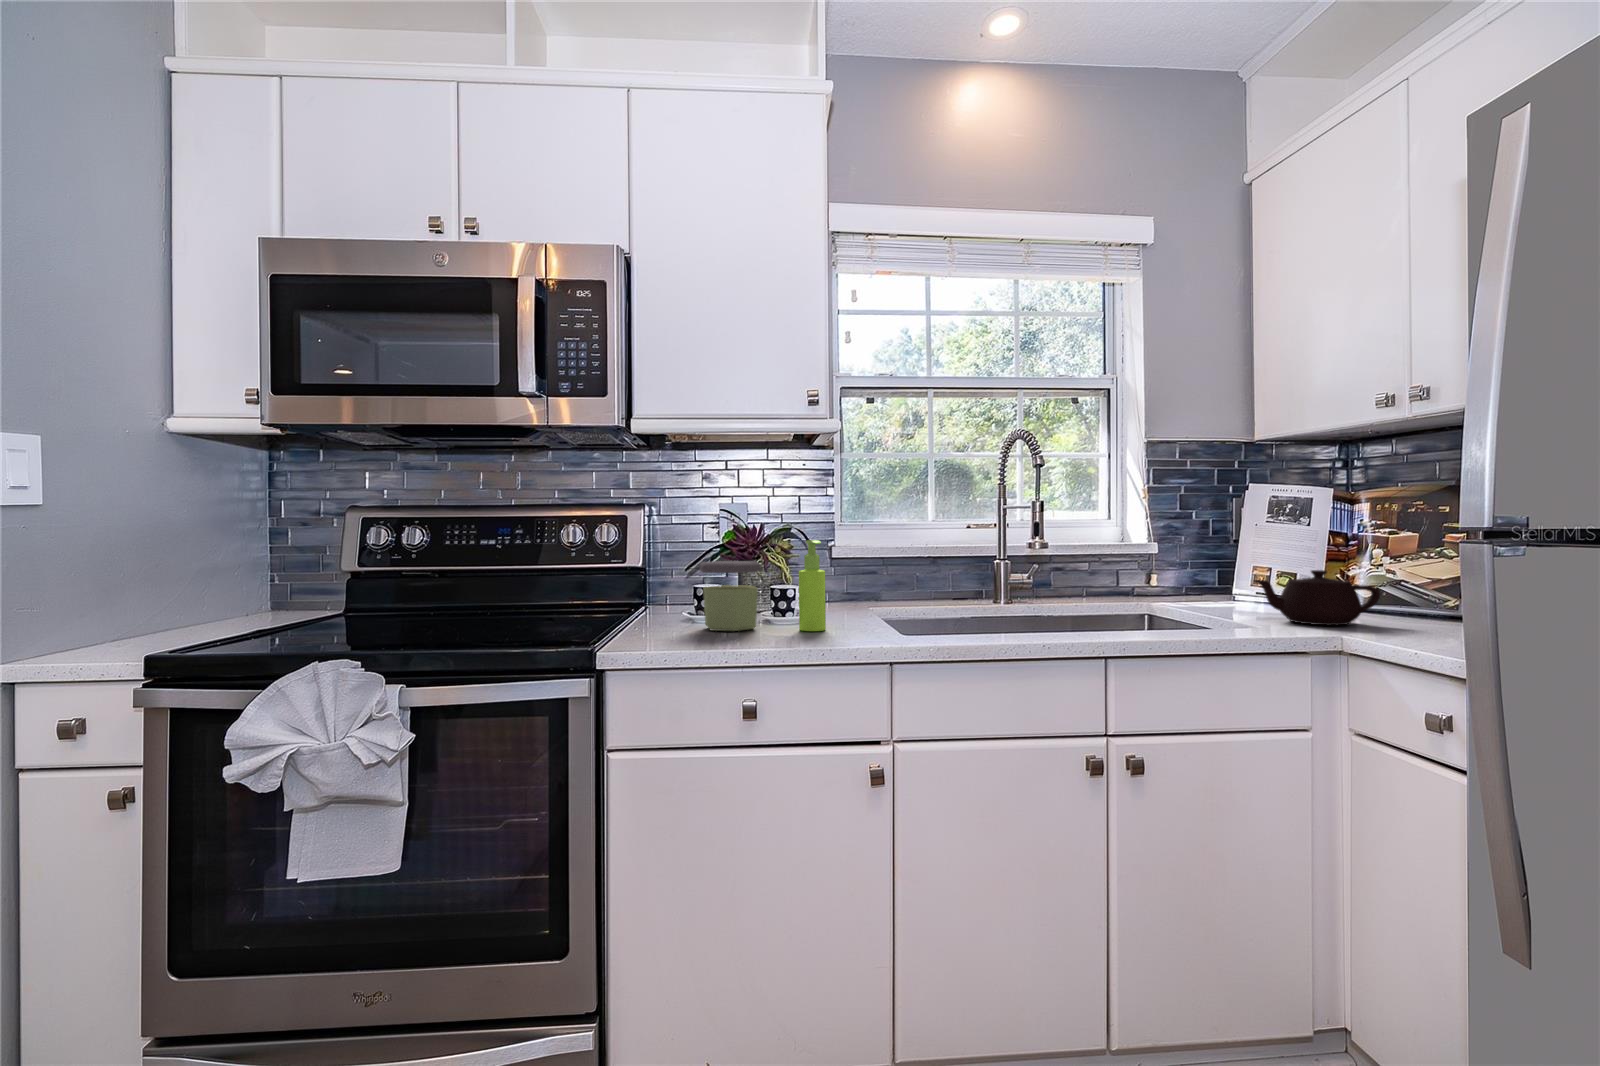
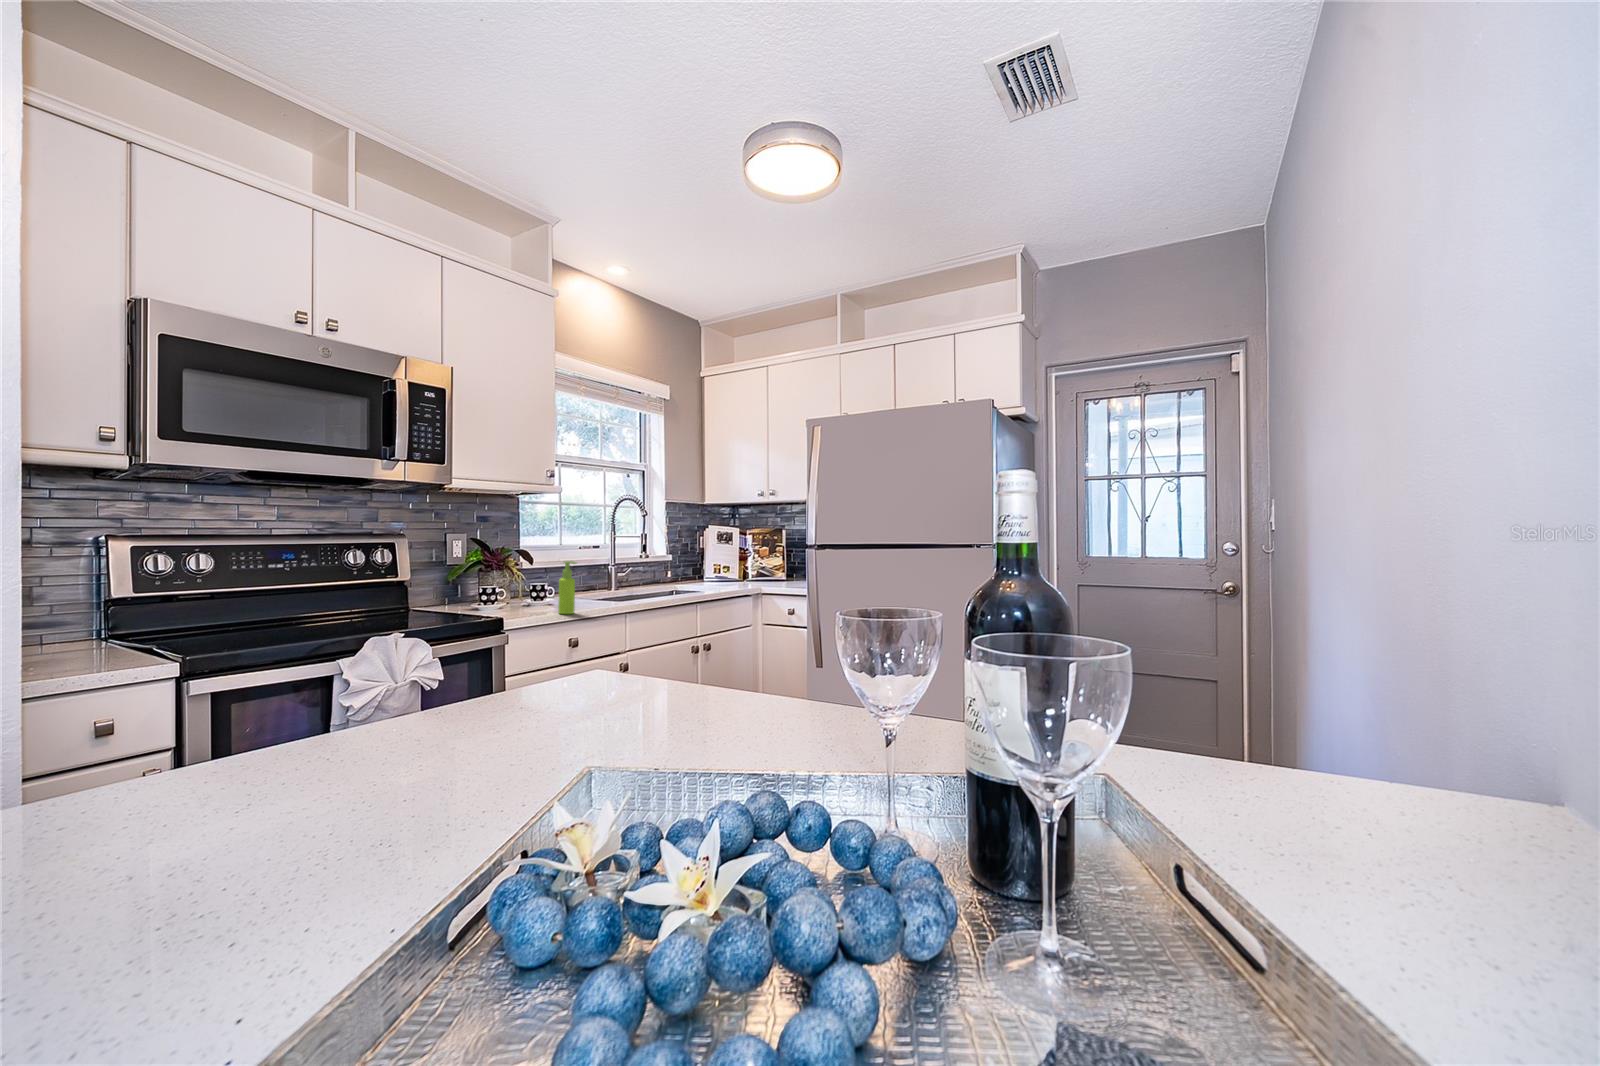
jar: present [699,561,761,631] -> none [496,574,540,619]
teapot: present [1254,570,1380,625] -> none [728,568,770,592]

